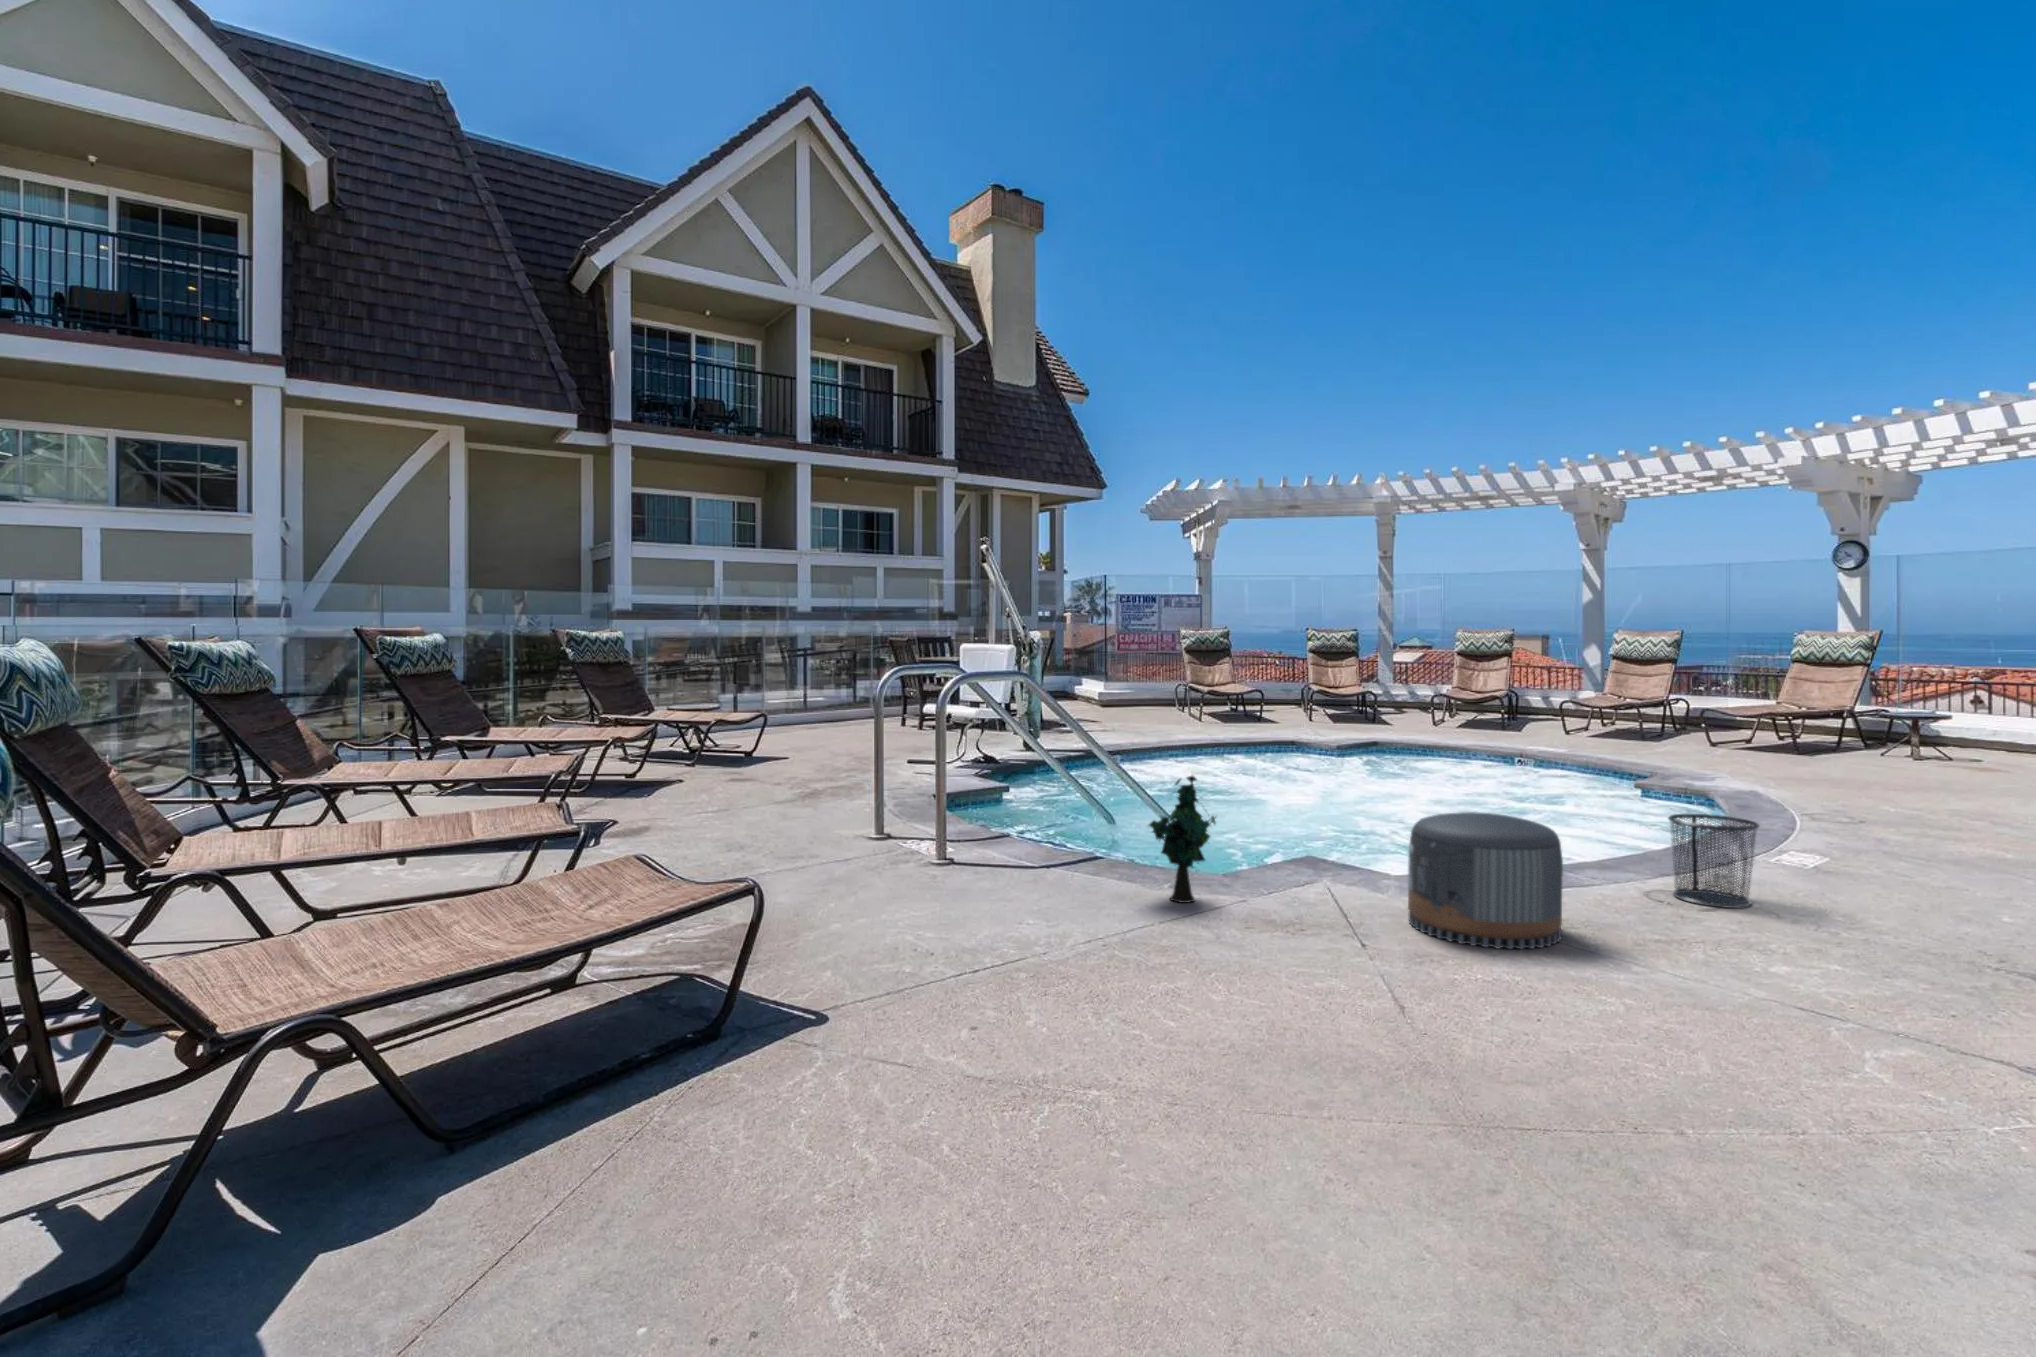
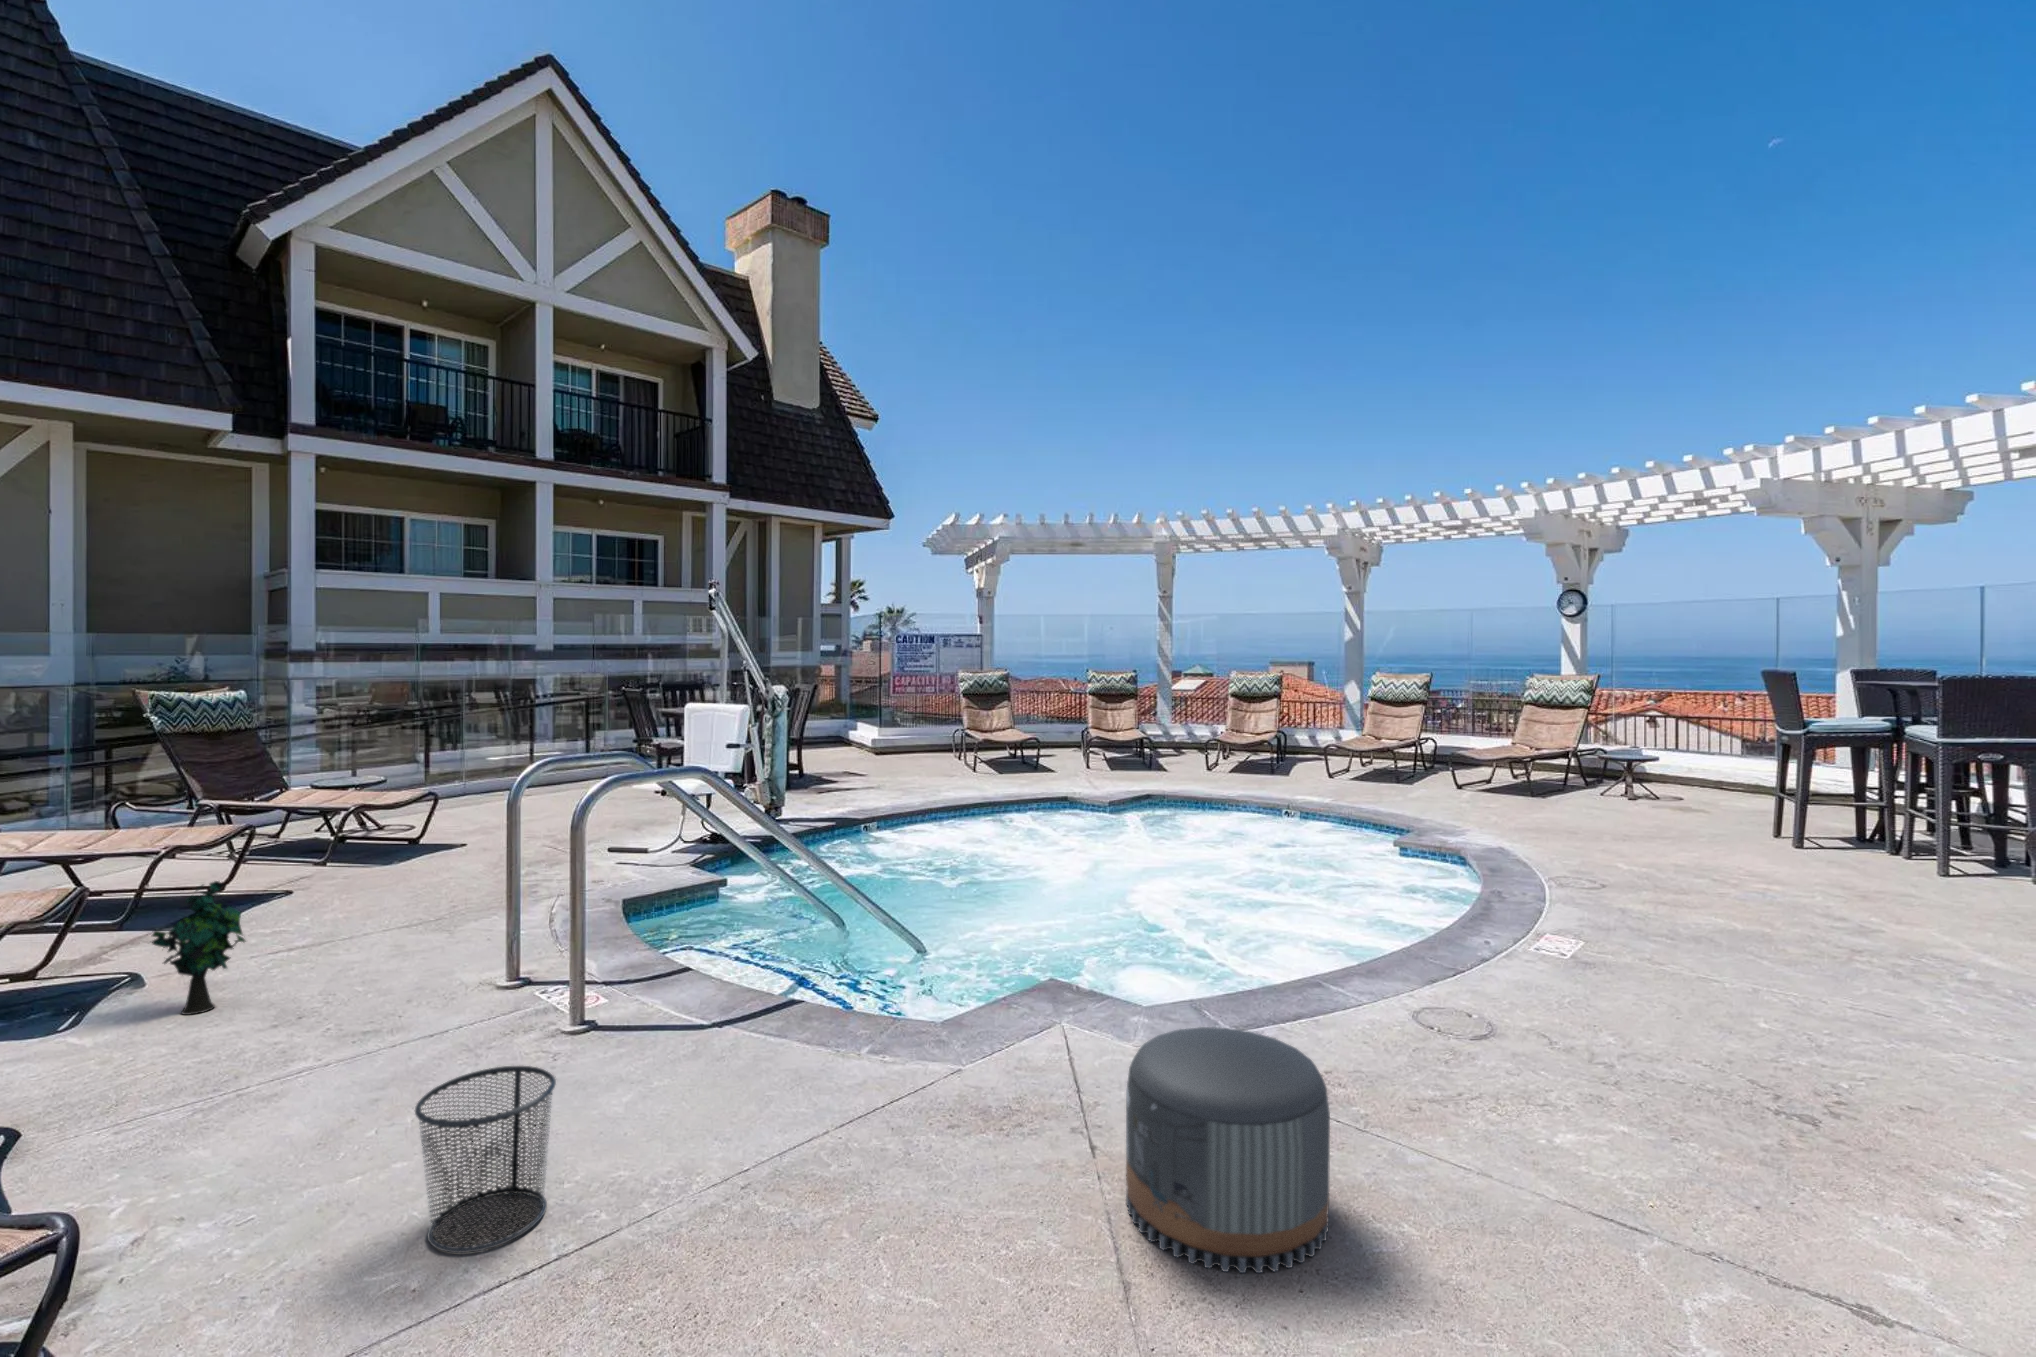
decorative plant: present [1149,776,1216,903] -> present [152,881,246,1015]
waste bin: present [1668,814,1759,908] -> present [415,1066,556,1253]

